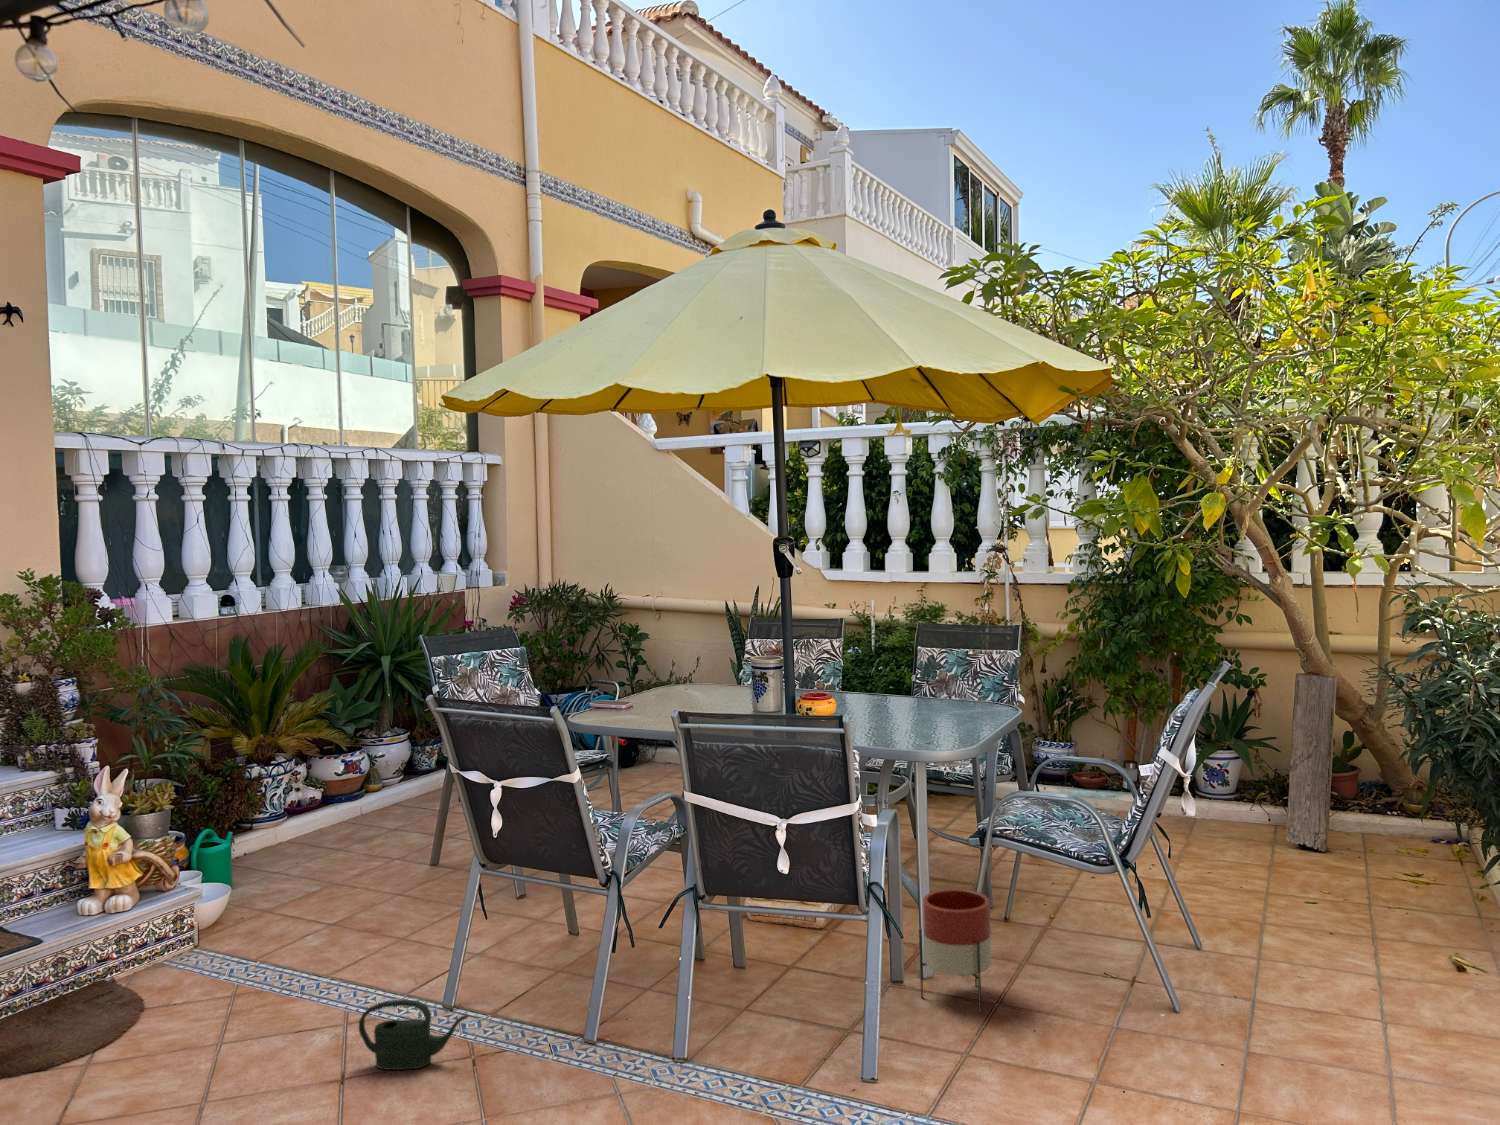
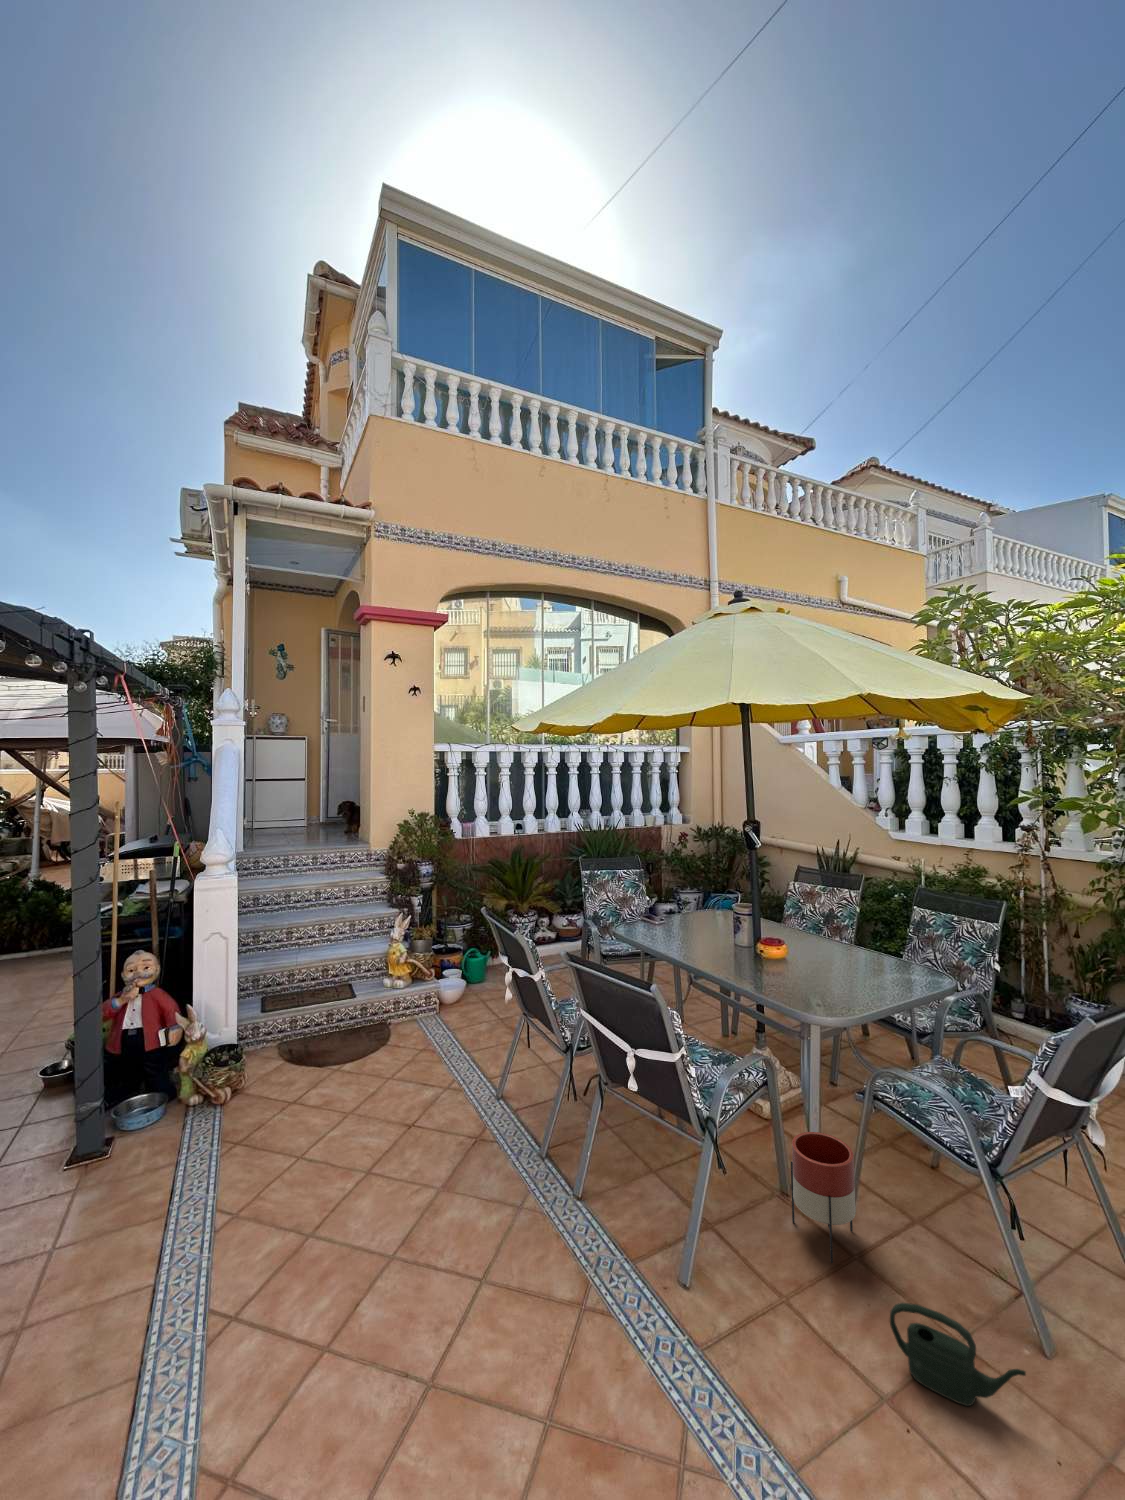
watering can: present [359,999,467,1070] -> present [890,1303,1026,1406]

